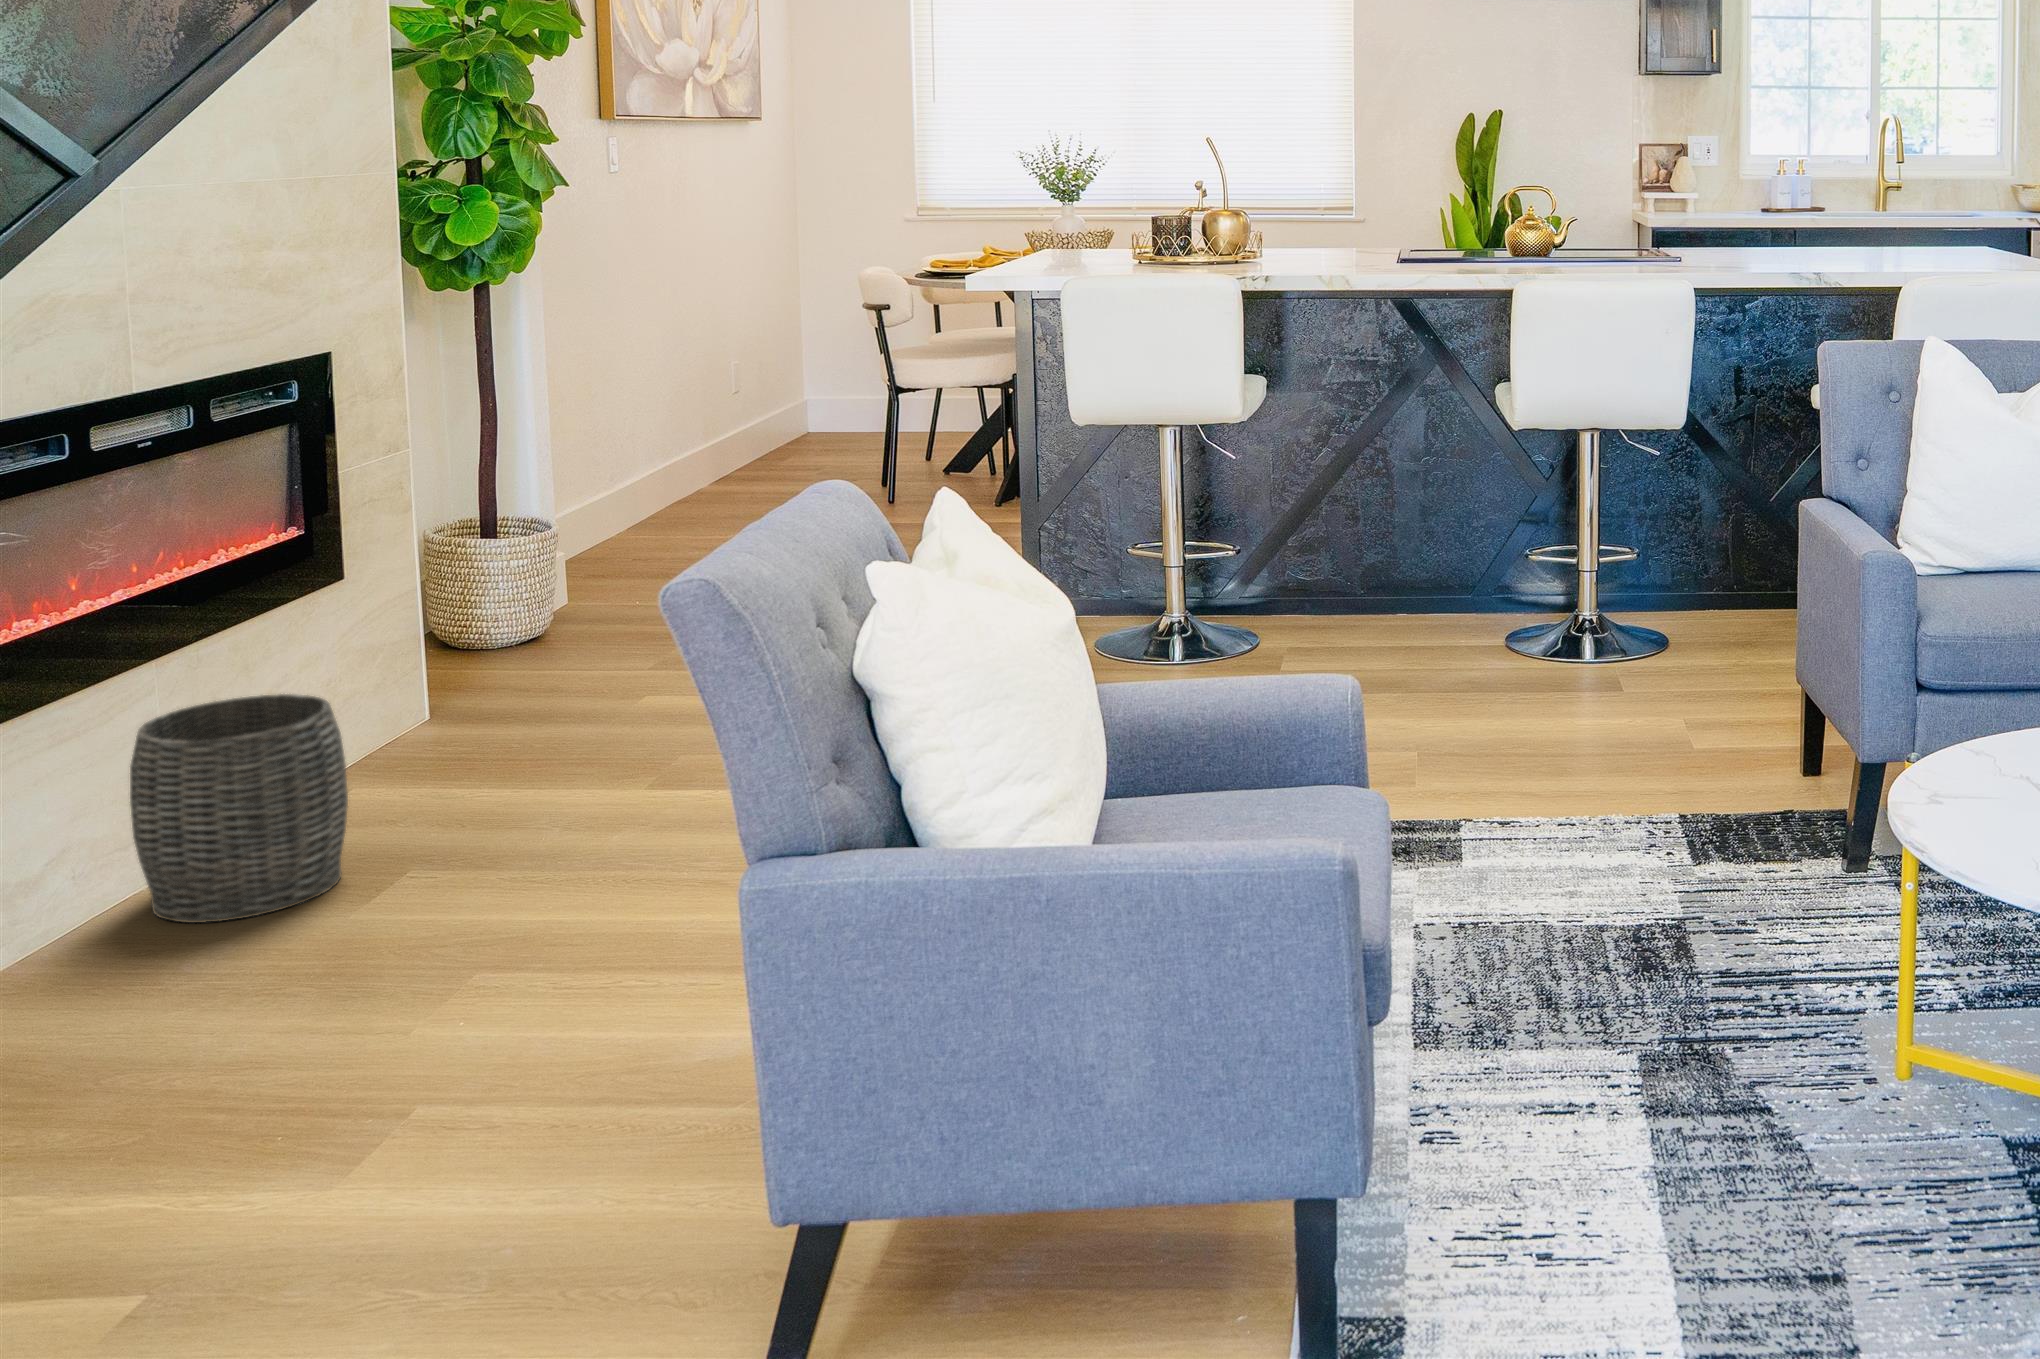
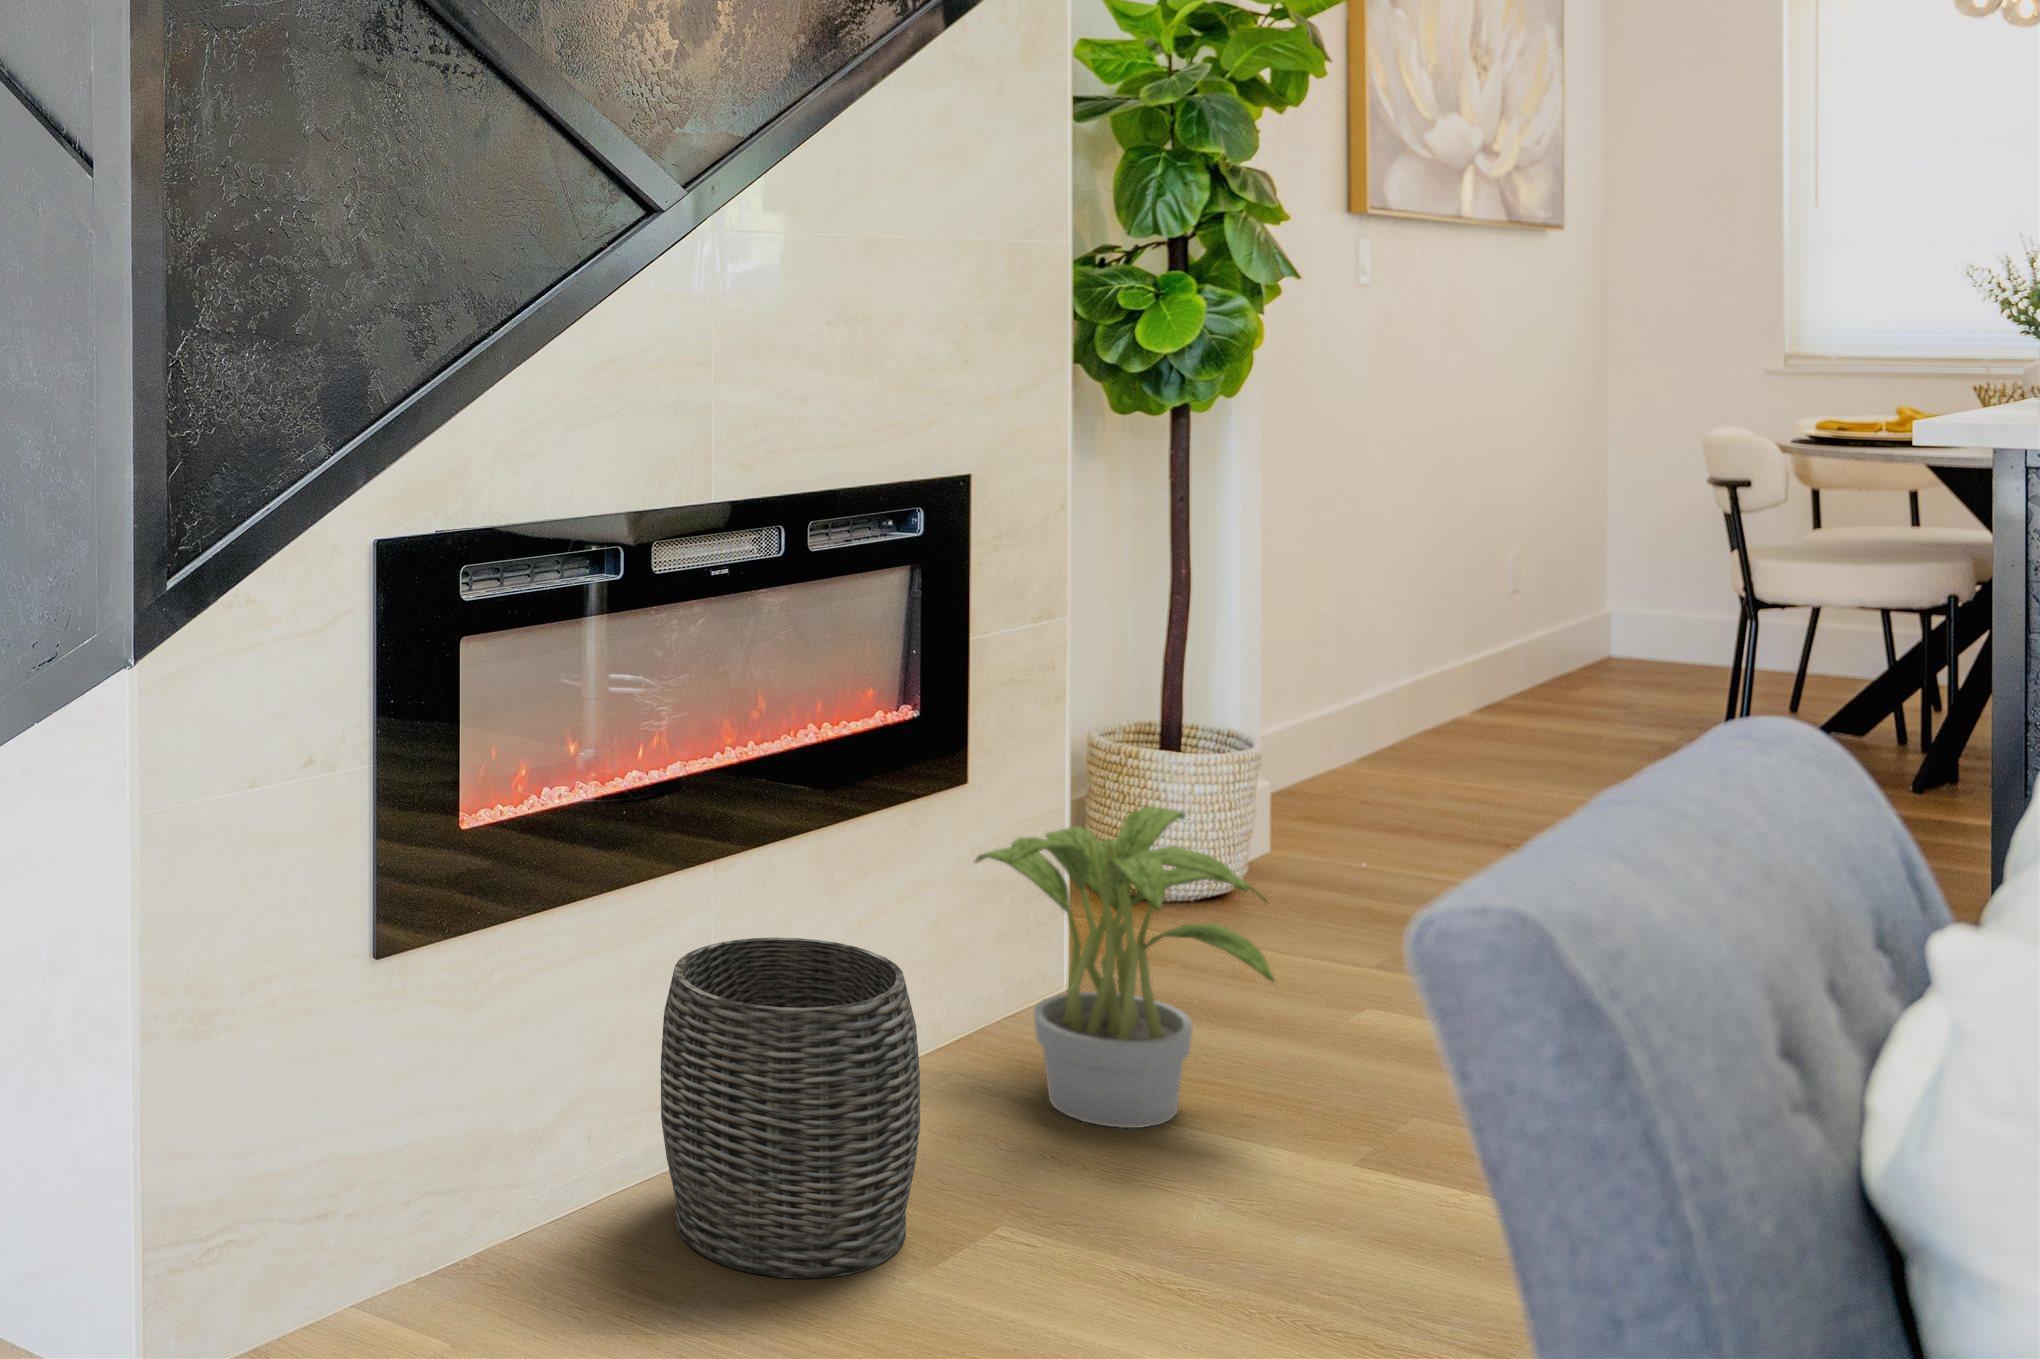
potted plant: none [354,570,587,786] -> present [975,807,1275,1128]

